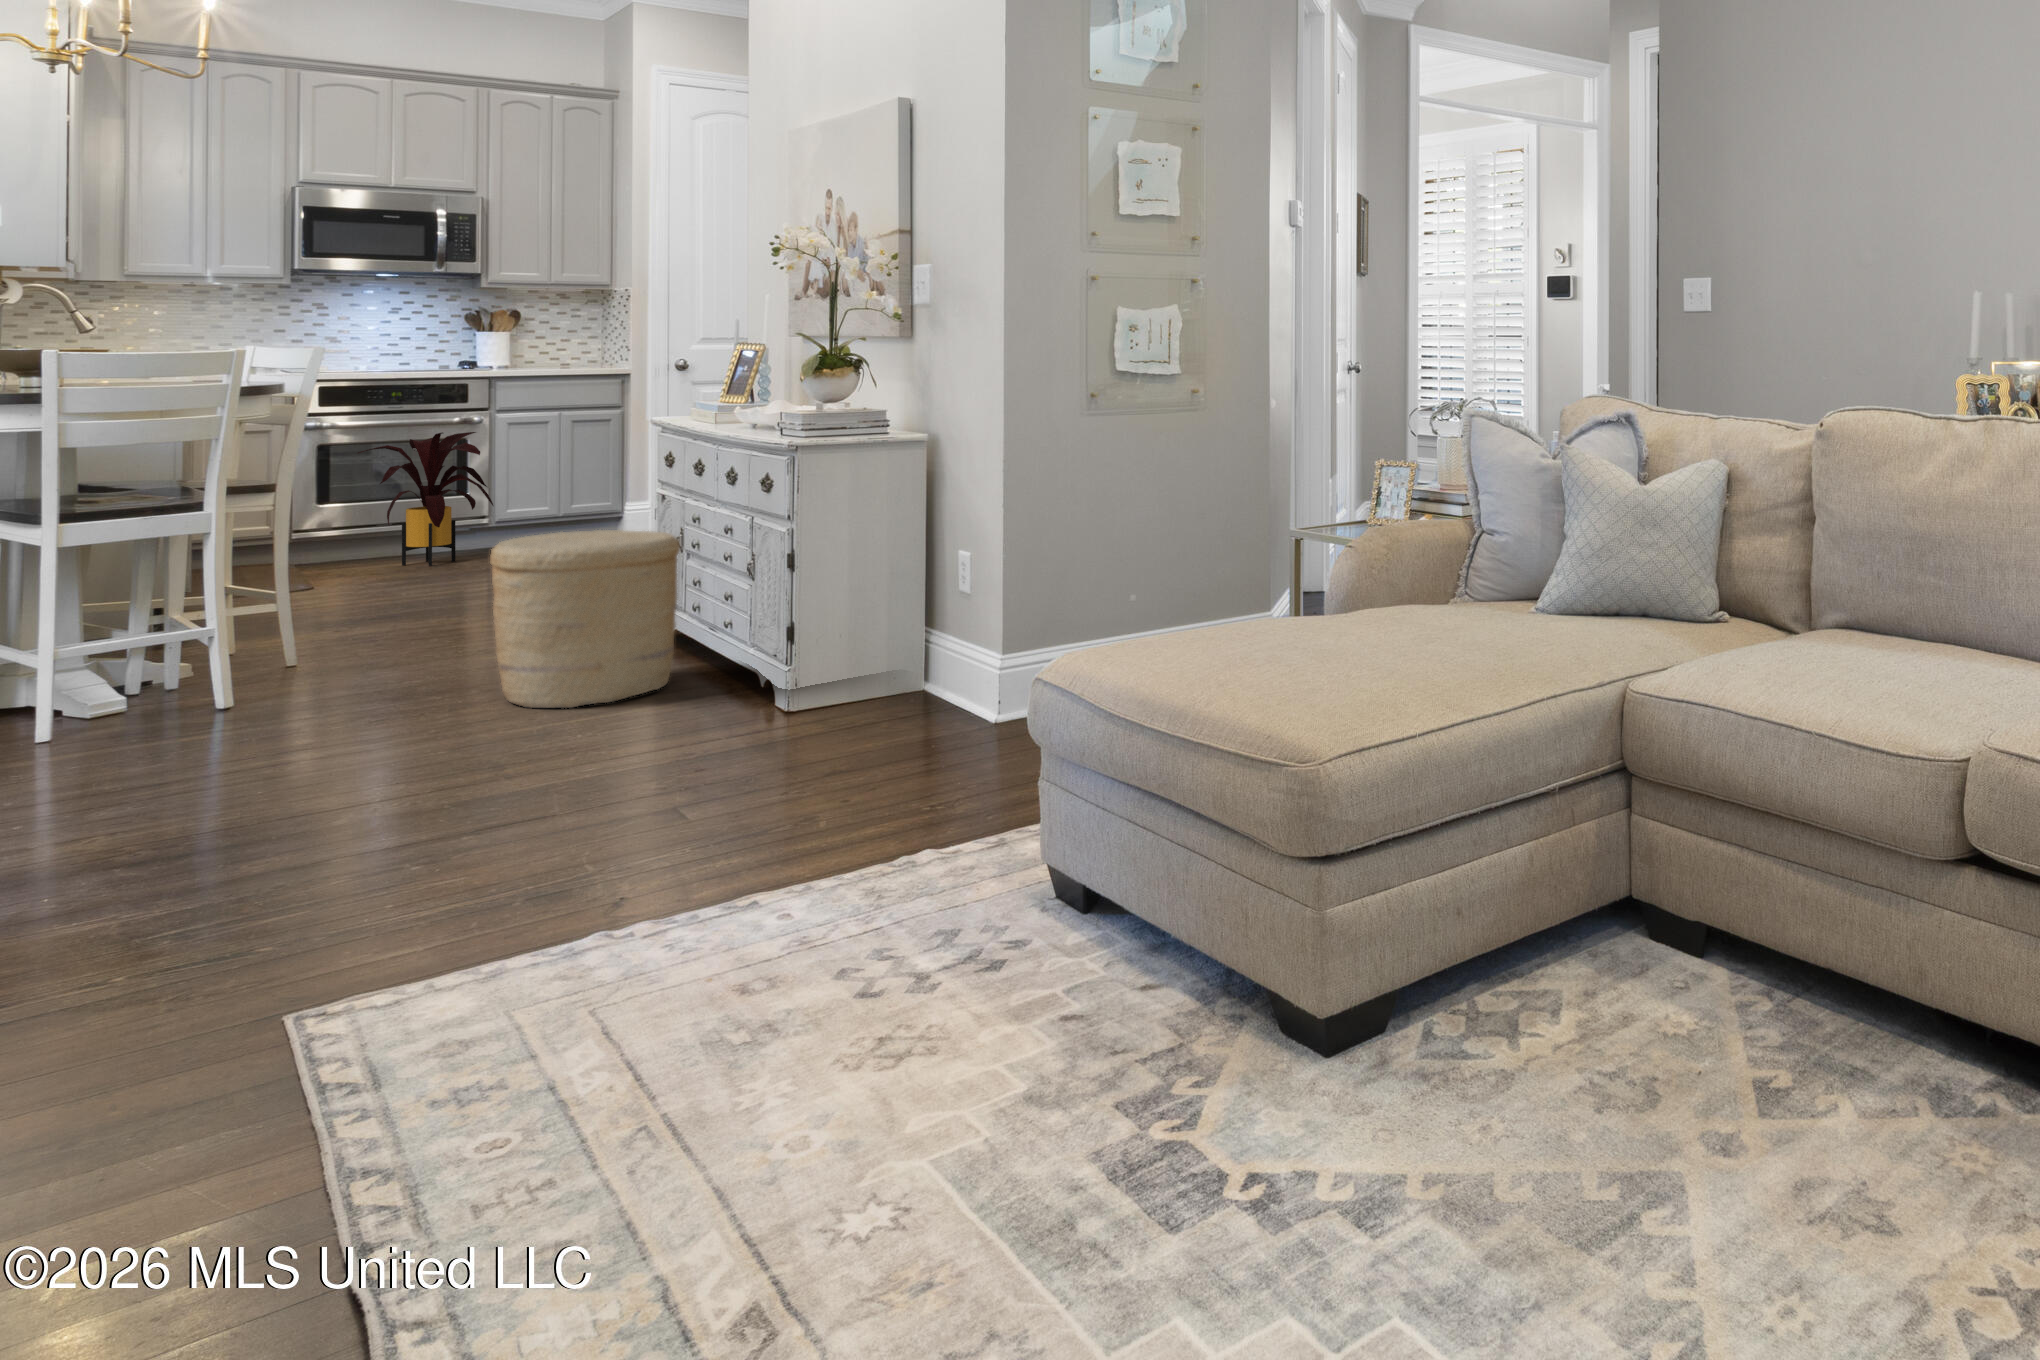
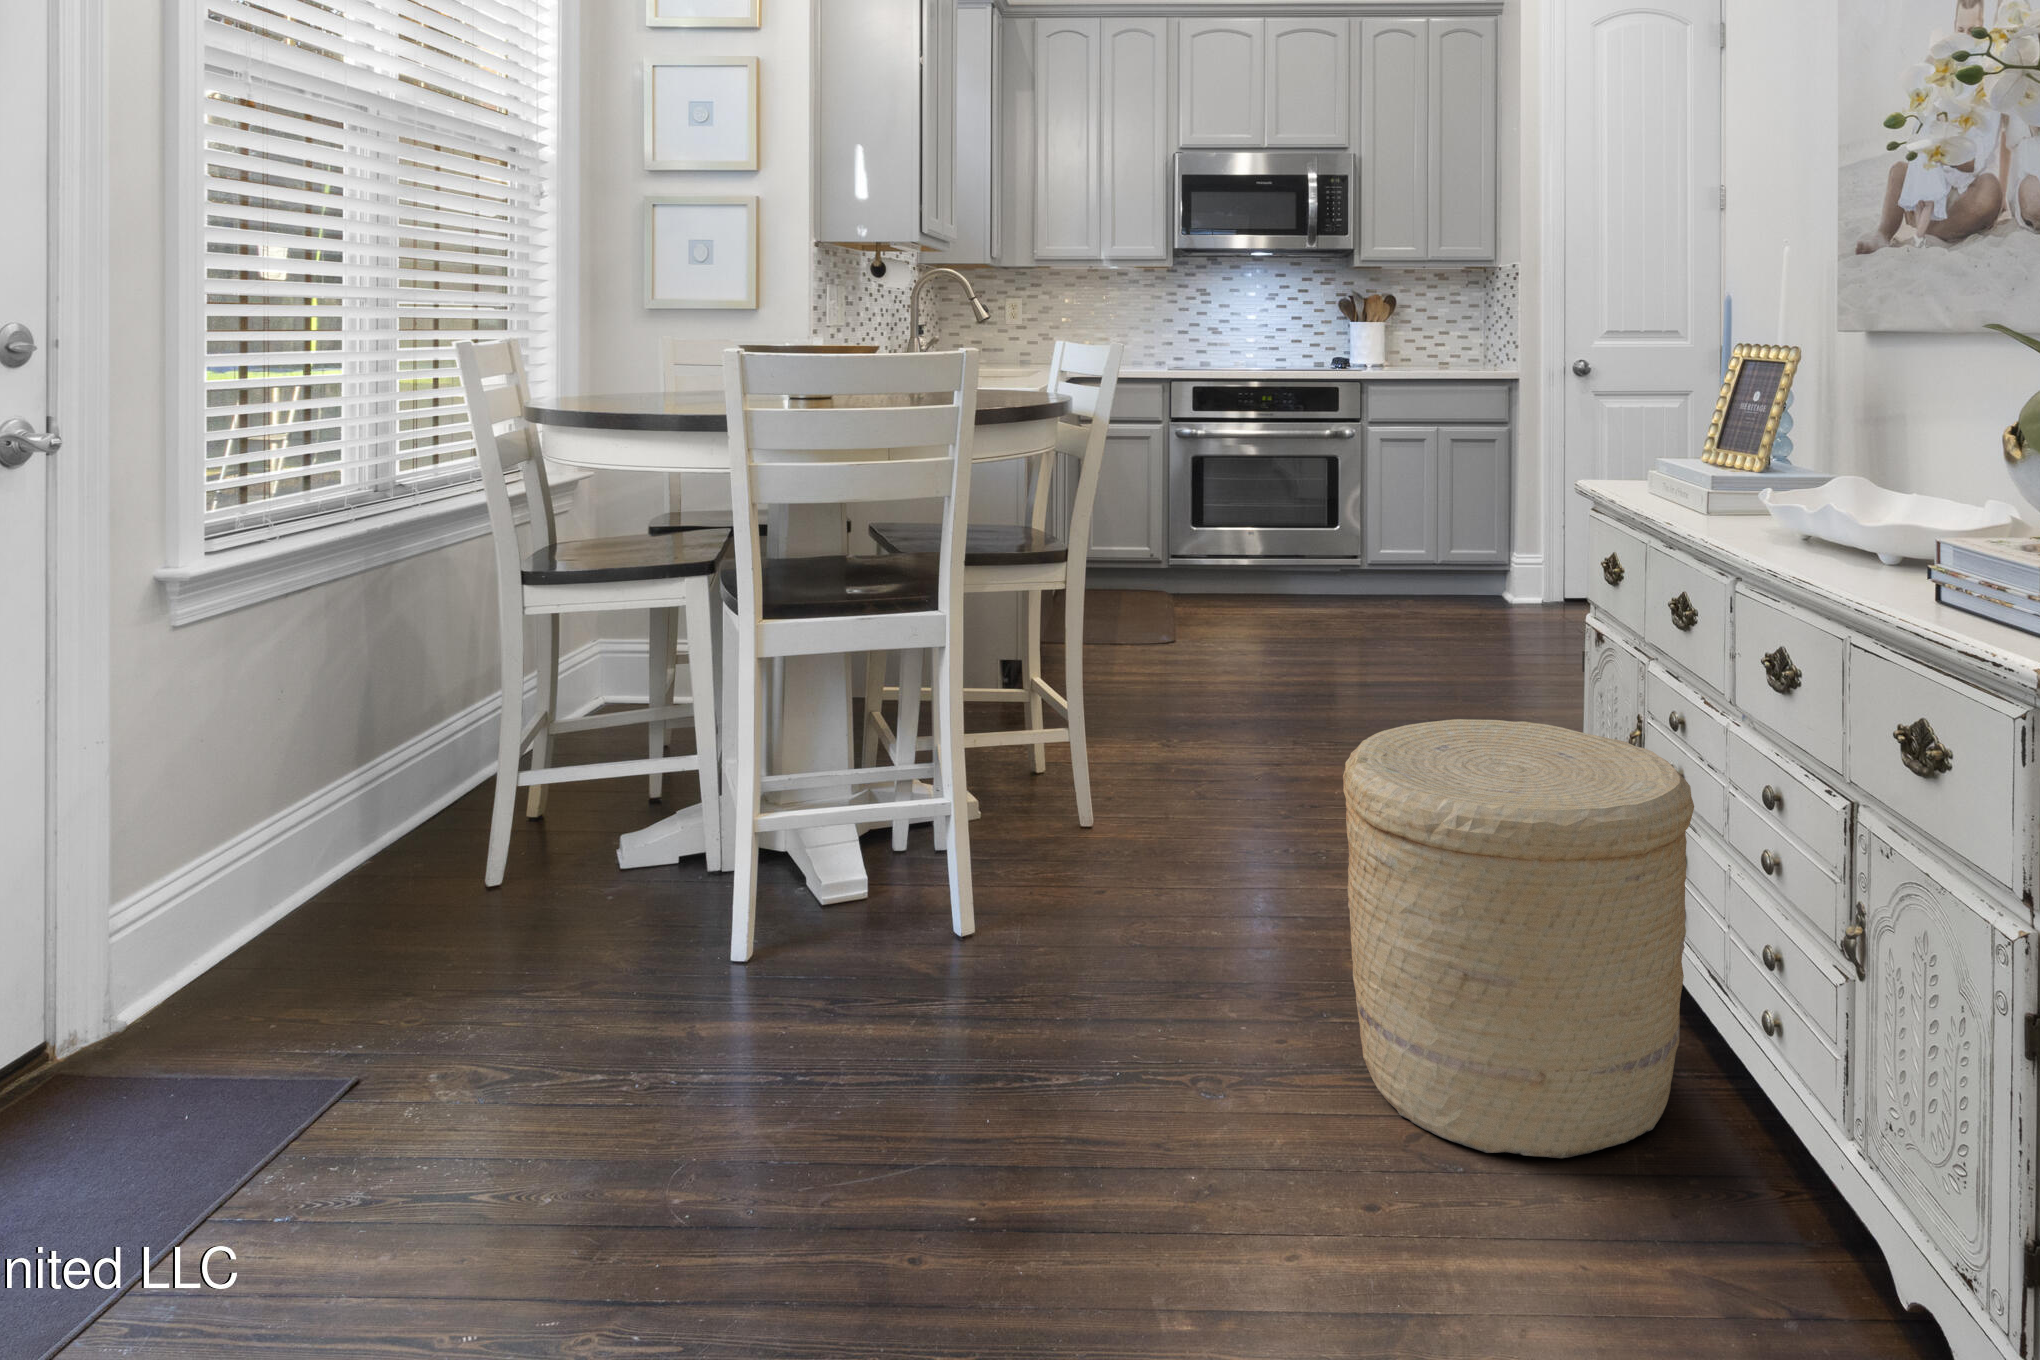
house plant: present [358,432,493,566] -> none [1226,450,1365,621]

